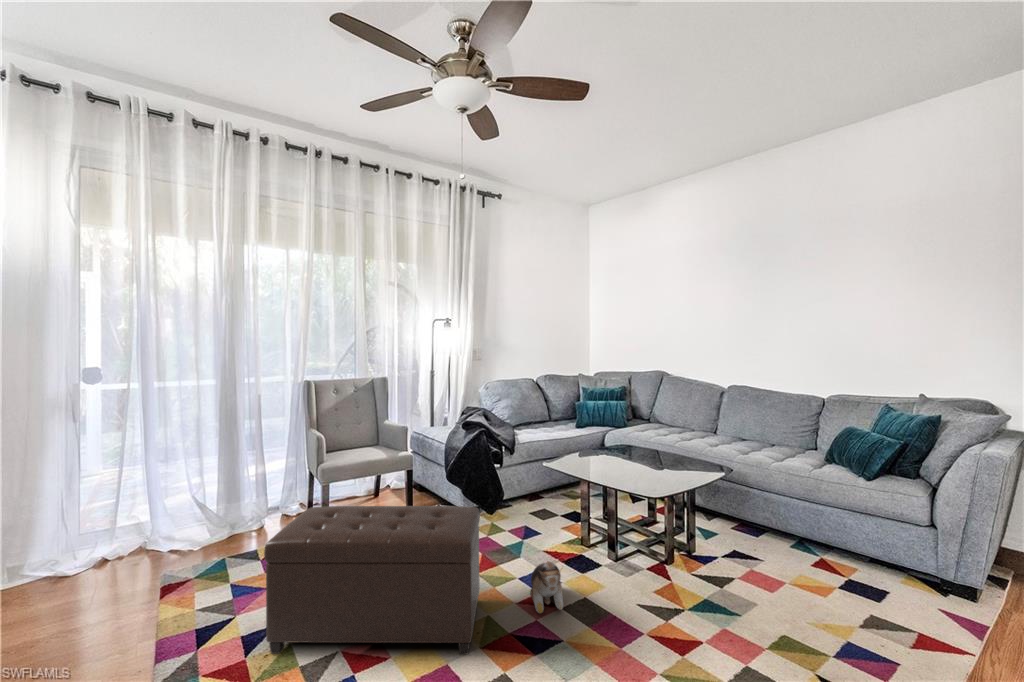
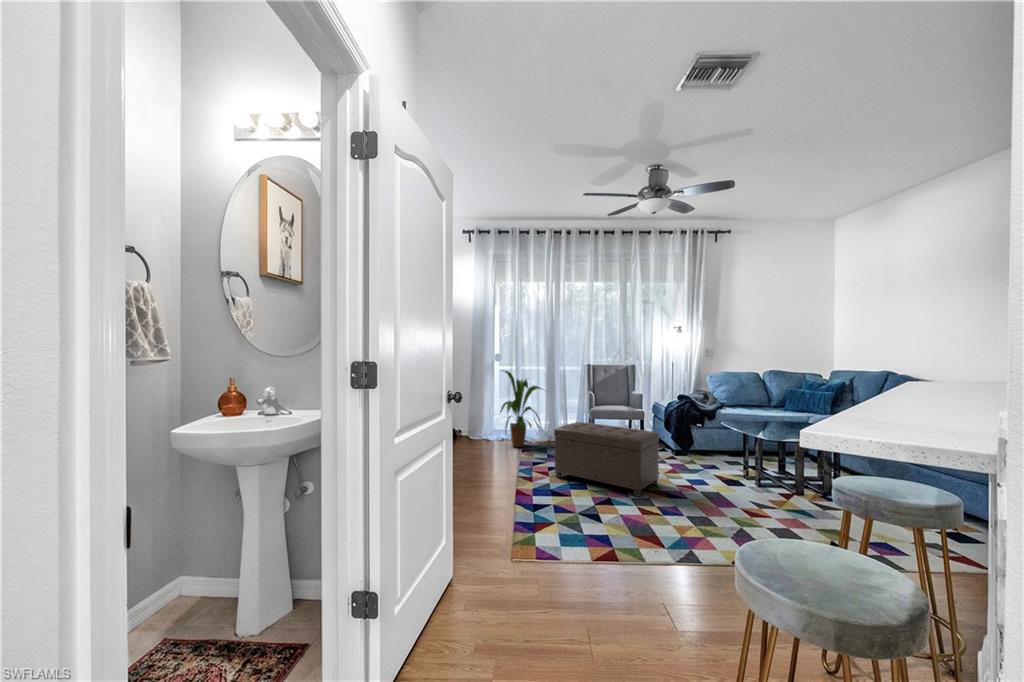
house plant: none [101,409,225,576] -> present [500,371,542,447]
plush toy: present [530,561,563,613] -> none [684,466,707,496]

